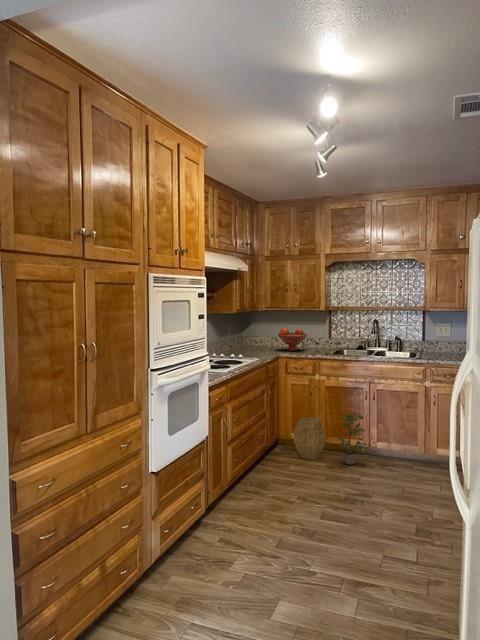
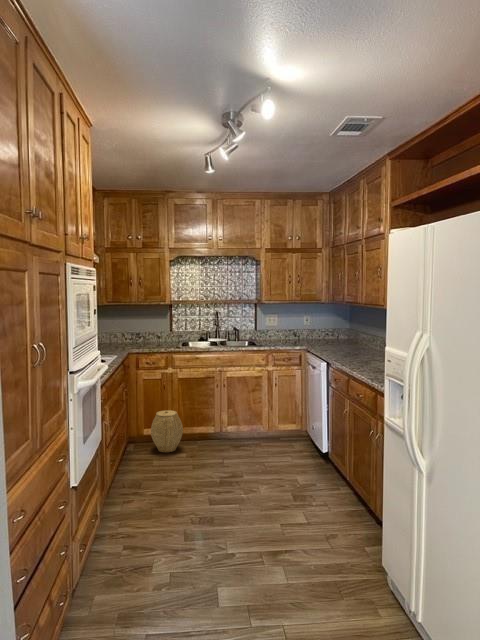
fruit bowl: present [278,328,308,351] -> none [122,323,153,346]
potted plant: present [338,413,367,465] -> none [195,399,223,450]

